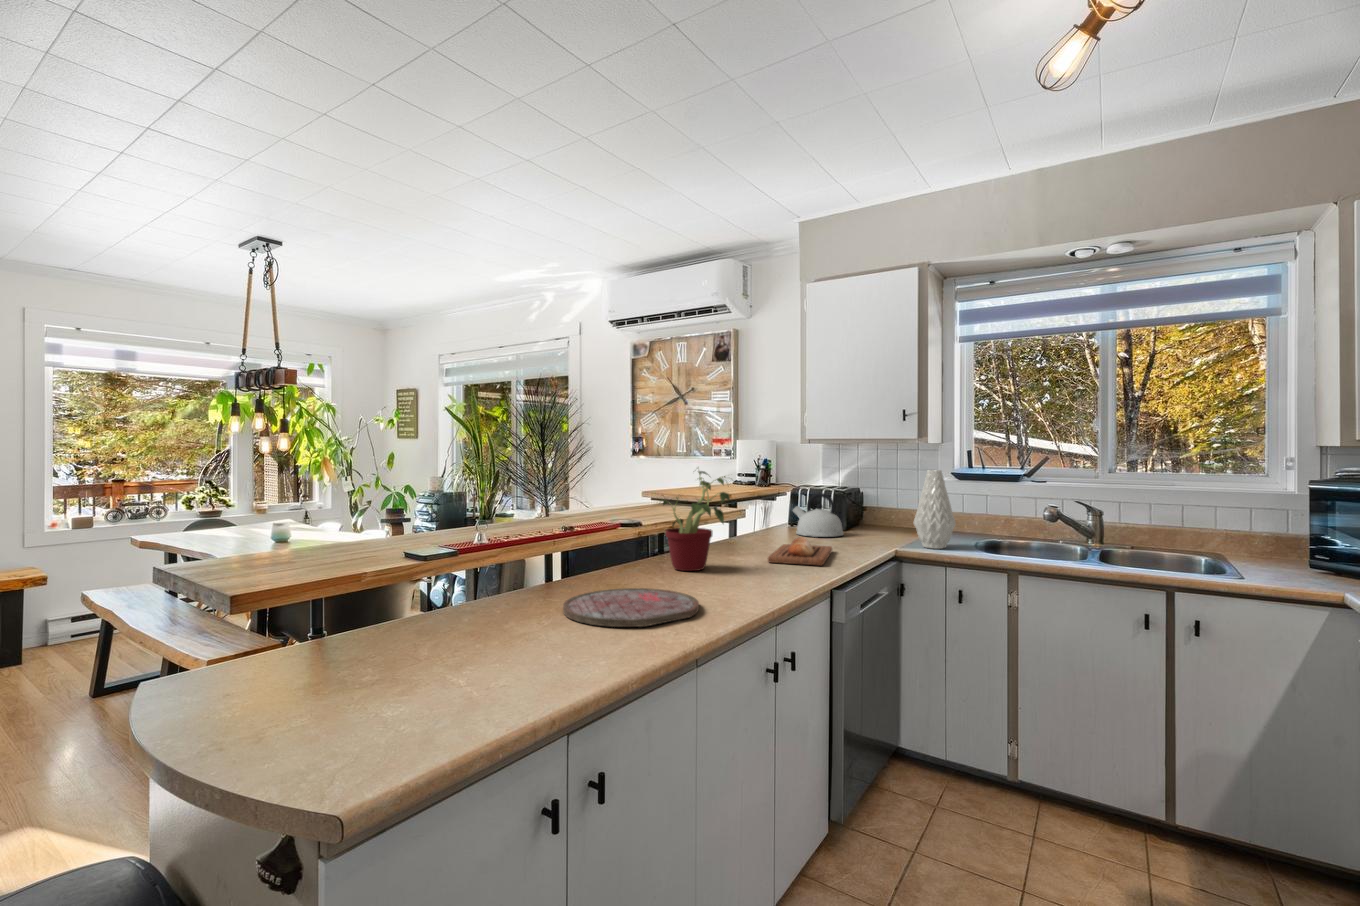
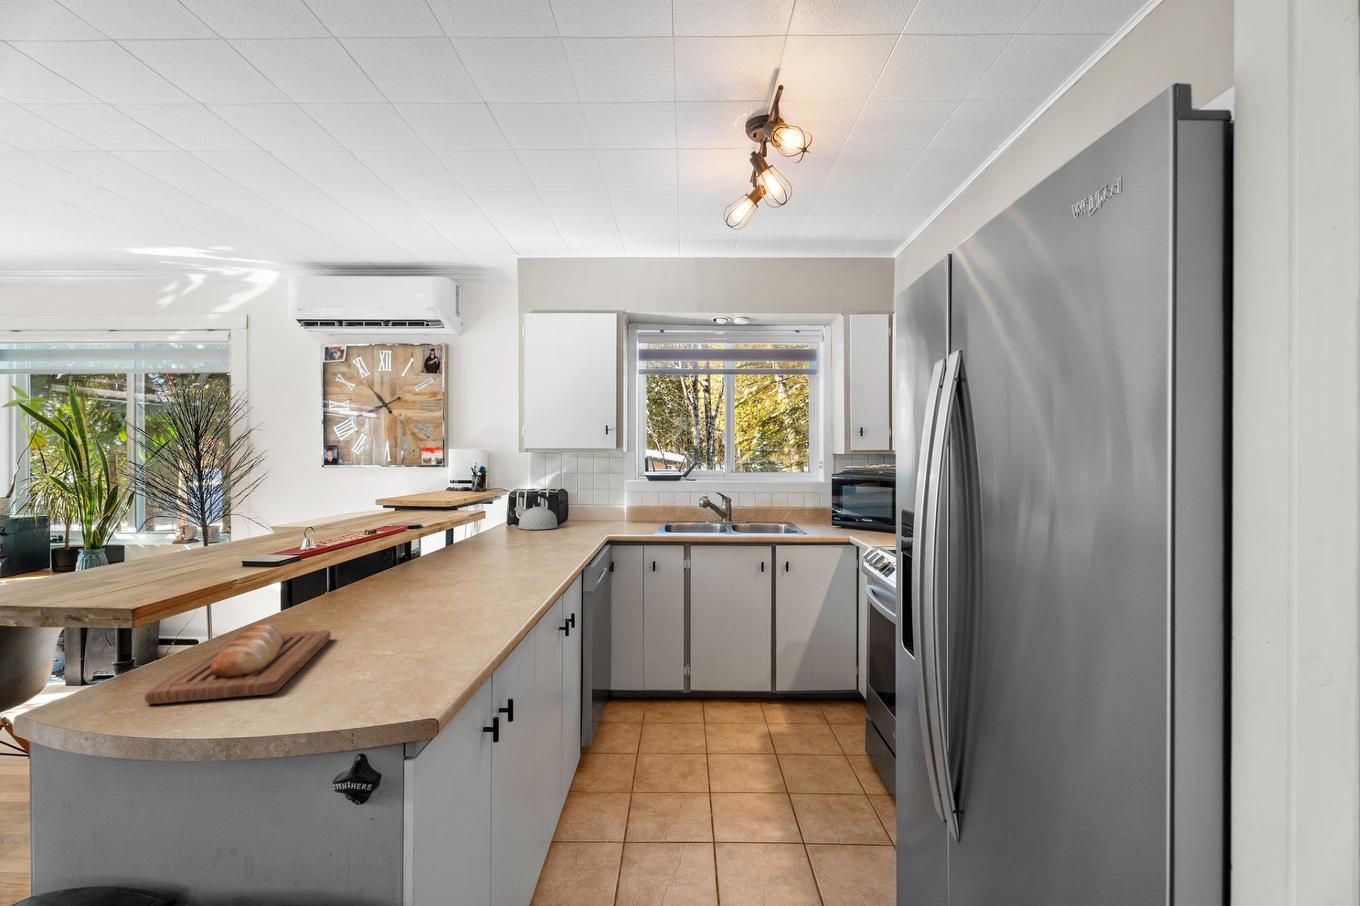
vase: present [913,470,956,549] -> none [616,472,646,532]
potted plant: present [661,471,730,571] -> none [430,473,503,563]
bread loaf: present [768,537,832,565] -> present [145,623,331,704]
cutting board: present [563,588,699,627] -> none [393,576,514,606]

